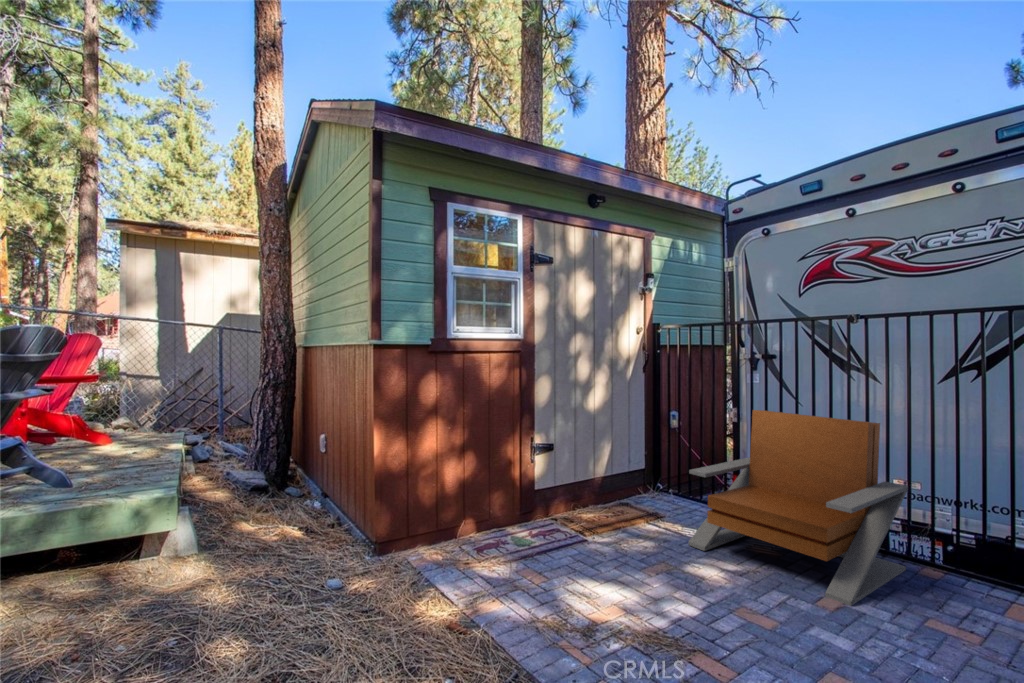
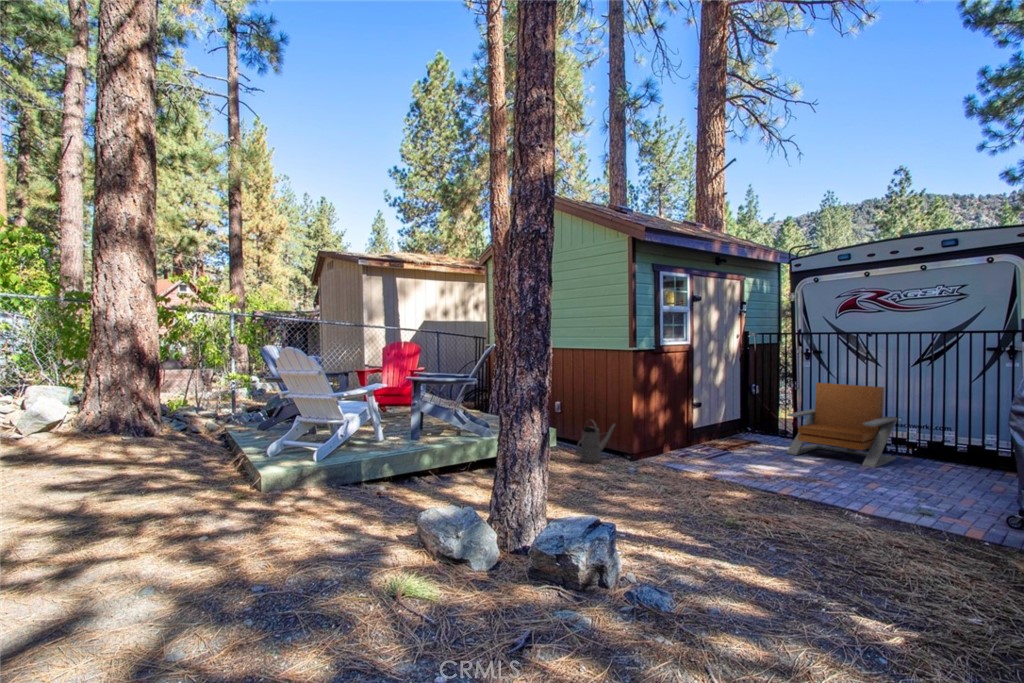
watering can: none [253,475,357,564] -> present [577,420,615,463]

